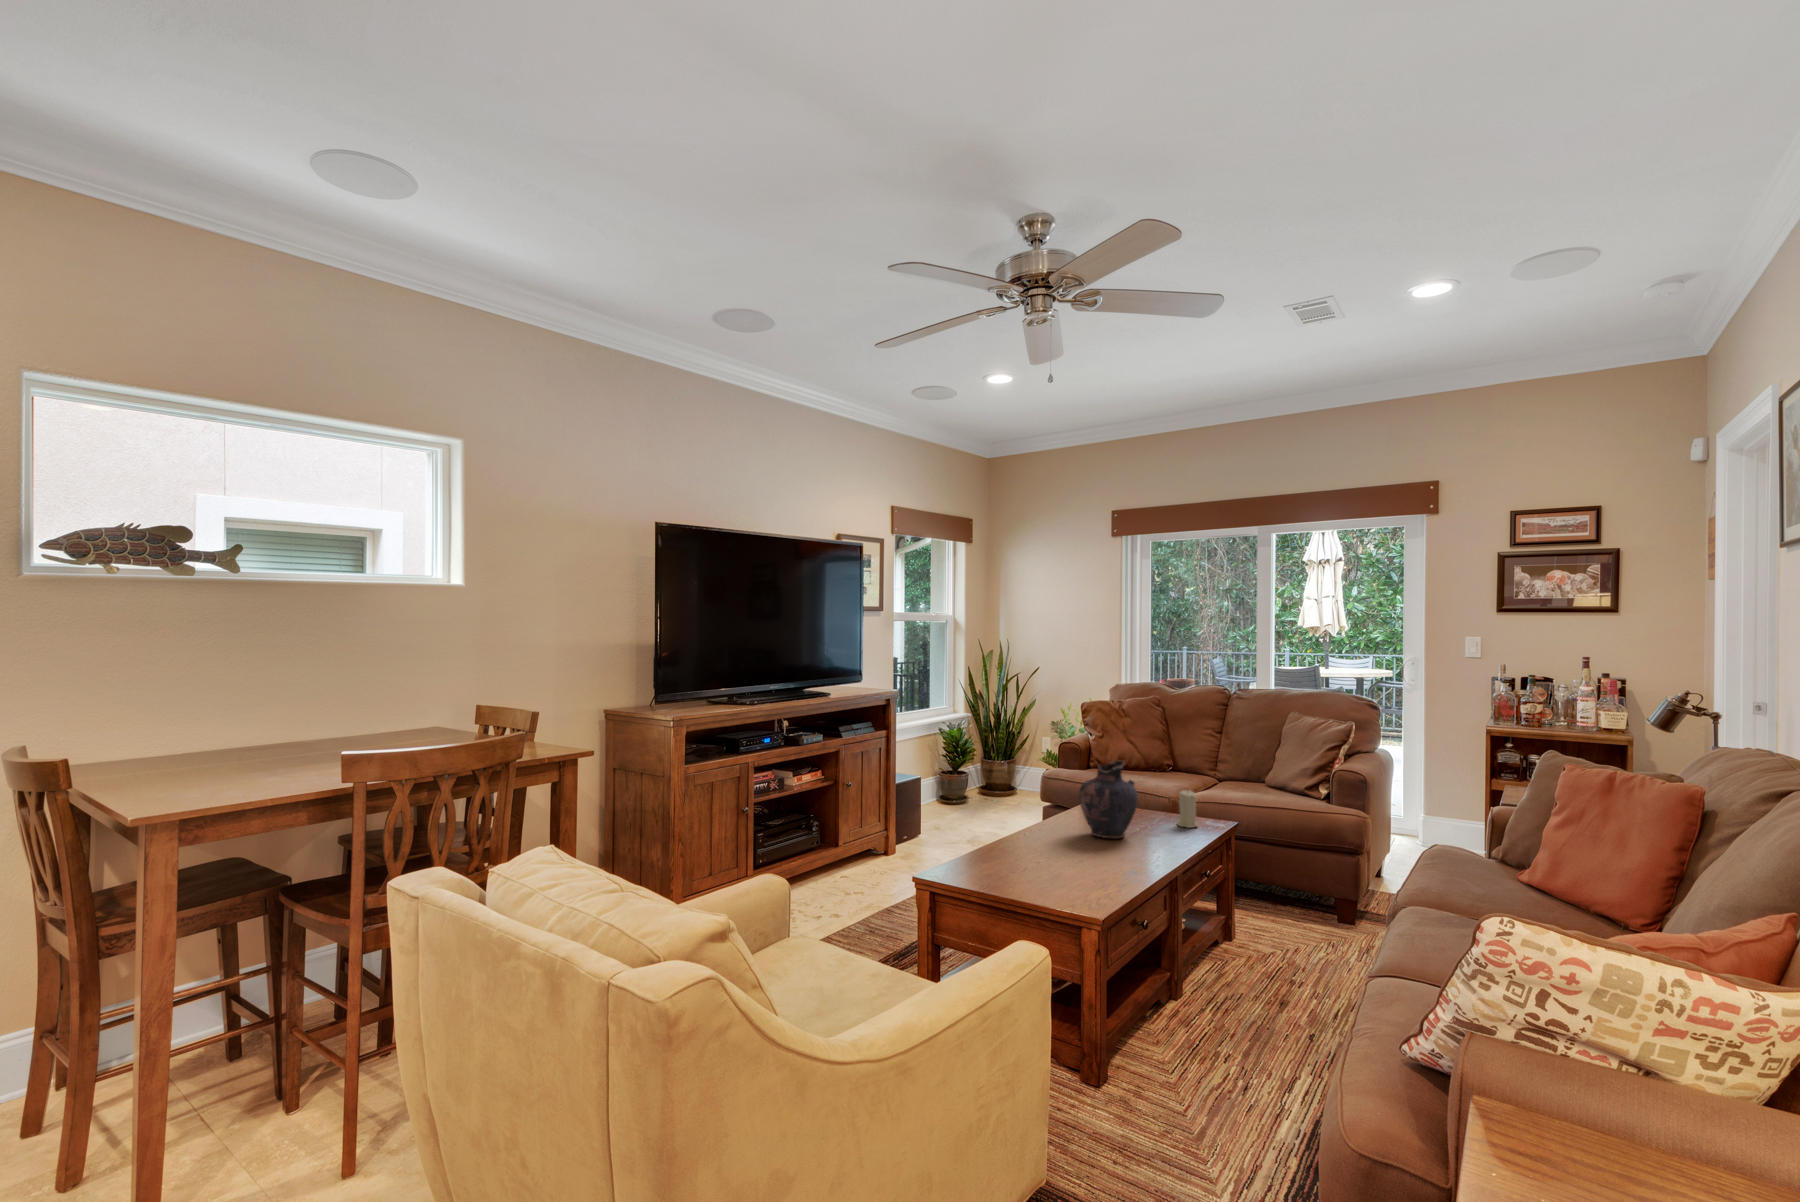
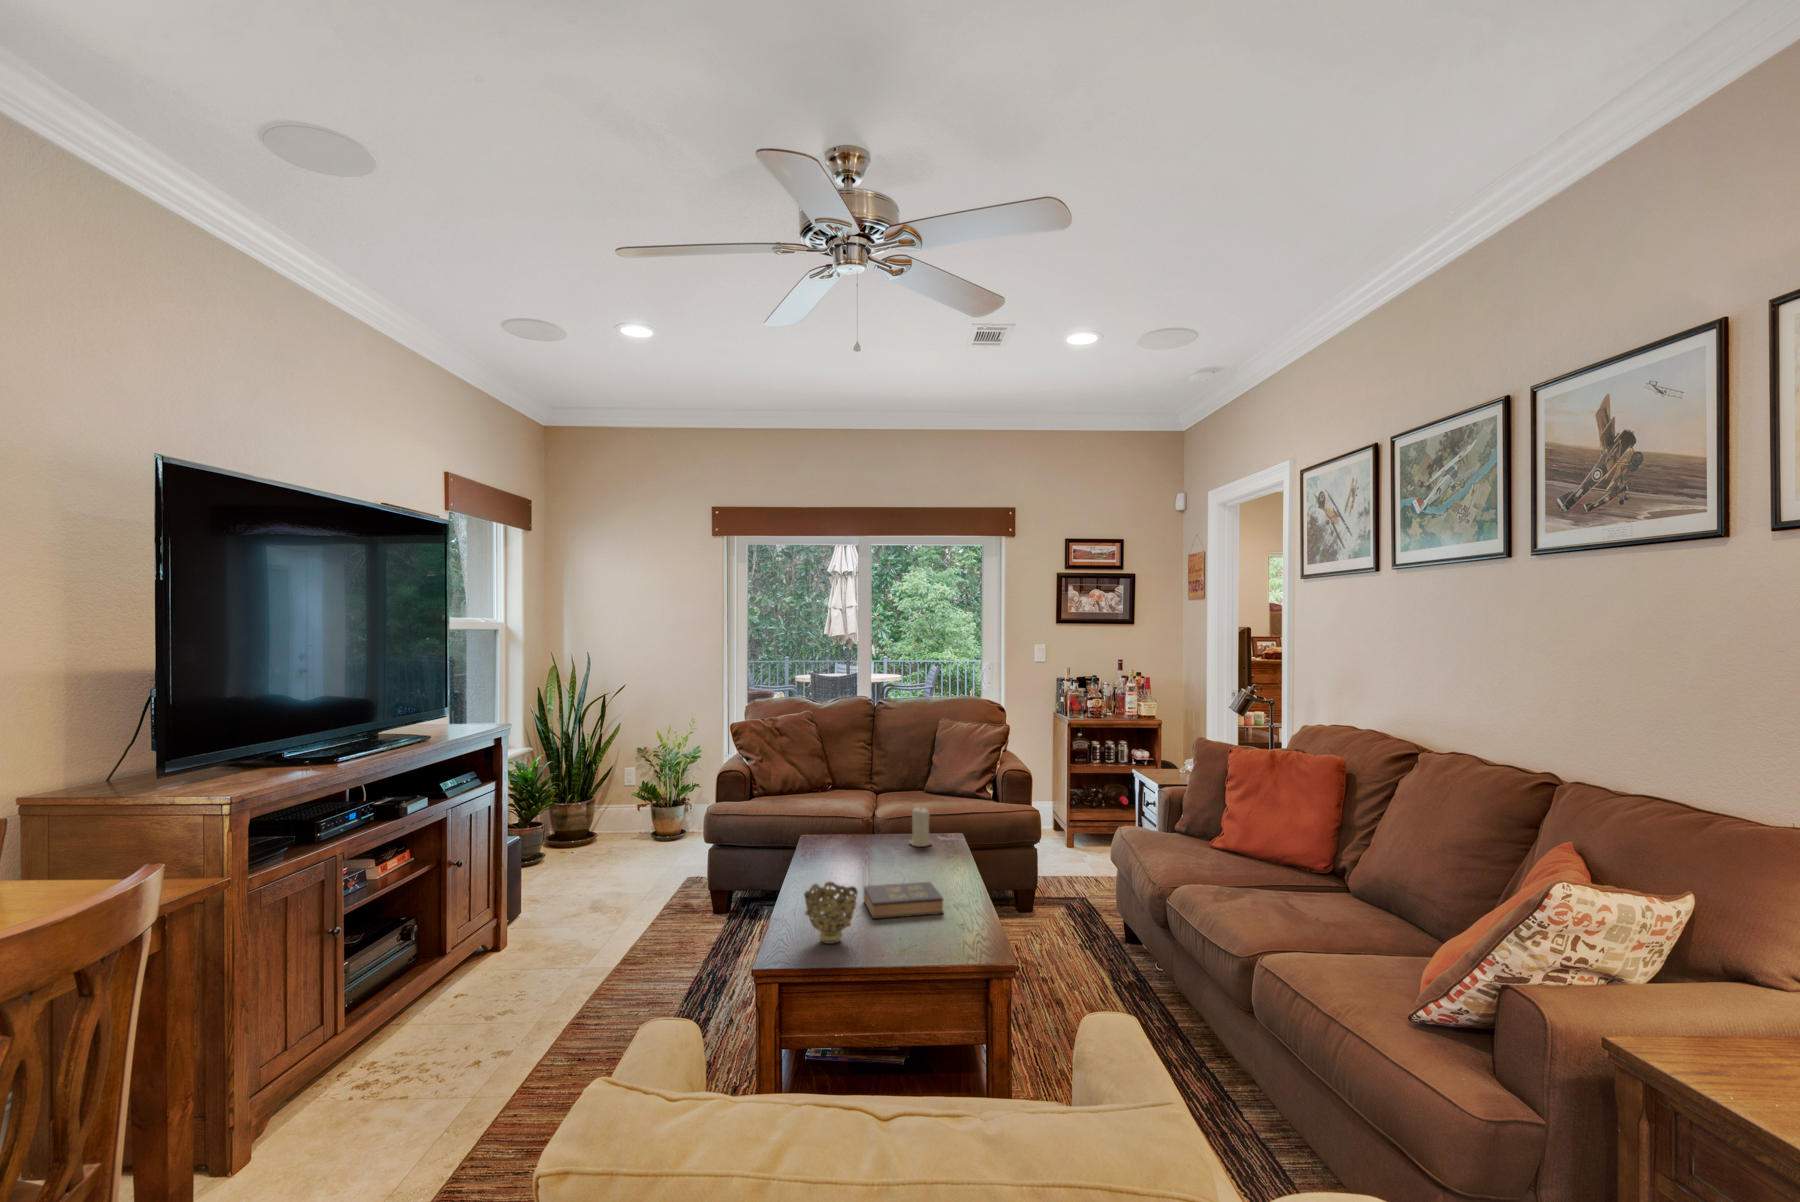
vase: present [1079,761,1138,838] -> none [837,783,901,873]
decorative bowl: none [979,828,1023,876] -> present [804,882,858,944]
hardback book: none [1054,842,1127,877] -> present [864,882,943,919]

